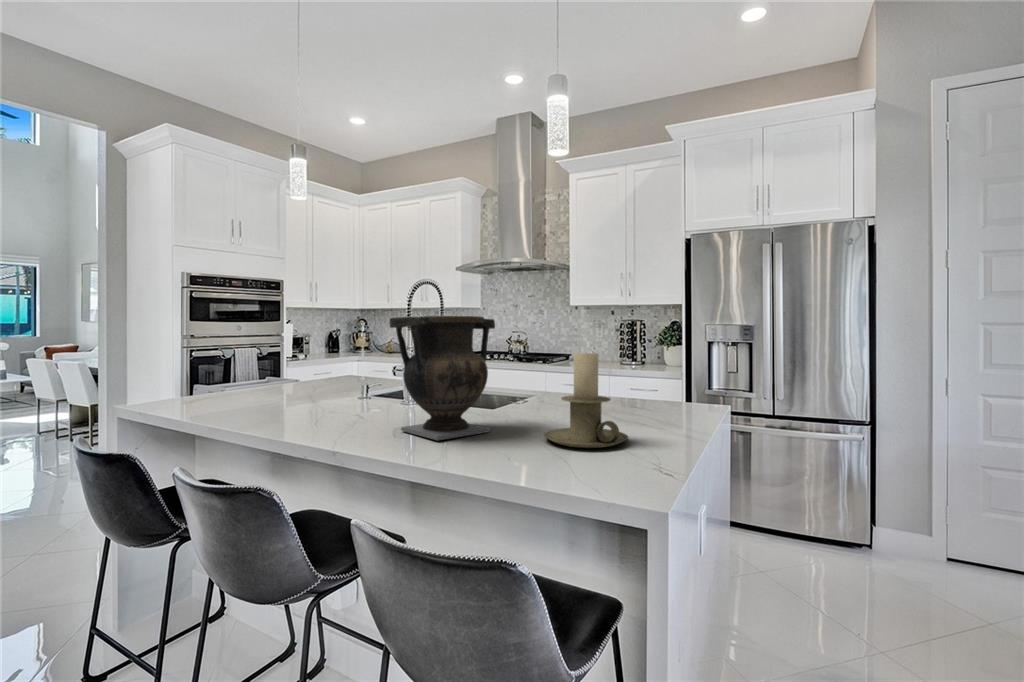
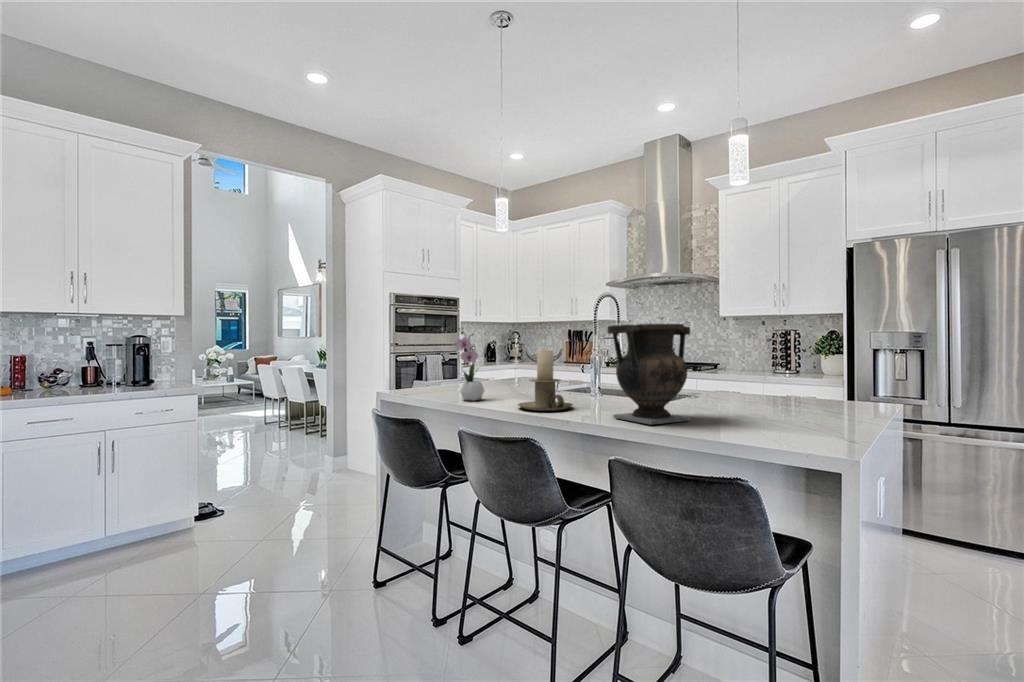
flower arrangement: none [222,316,268,409] -> present [457,327,484,401]
candle holder: present [544,352,628,448] -> present [518,350,573,411]

